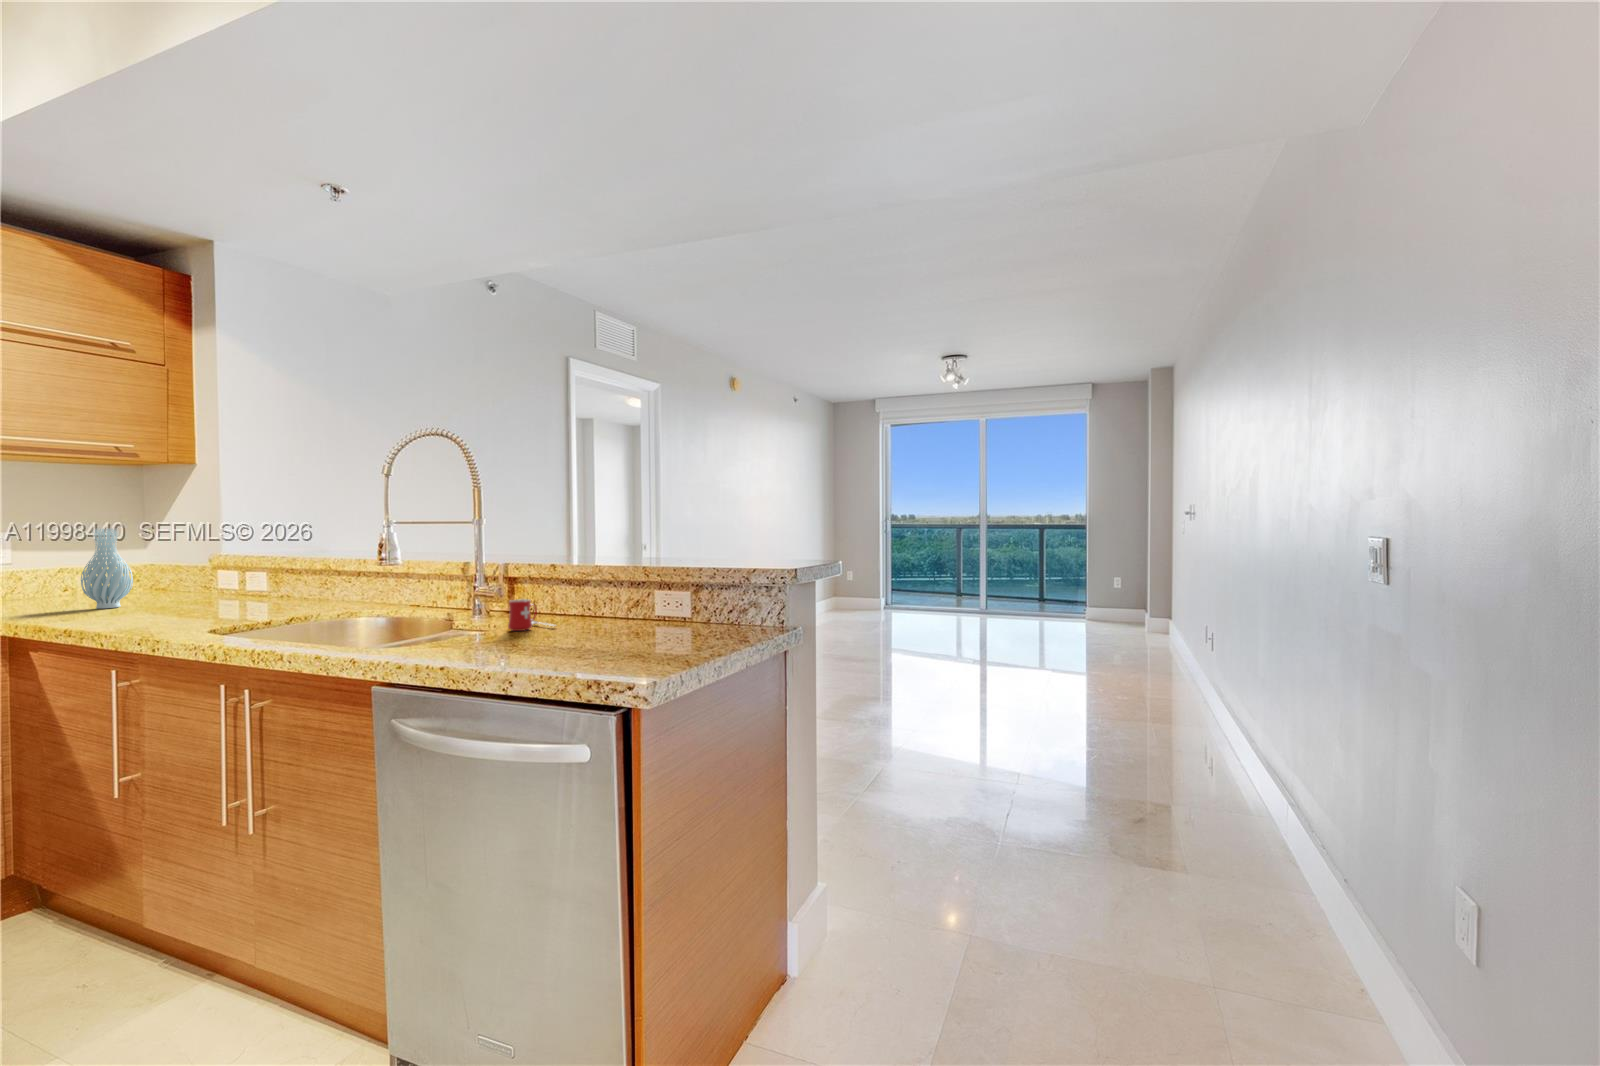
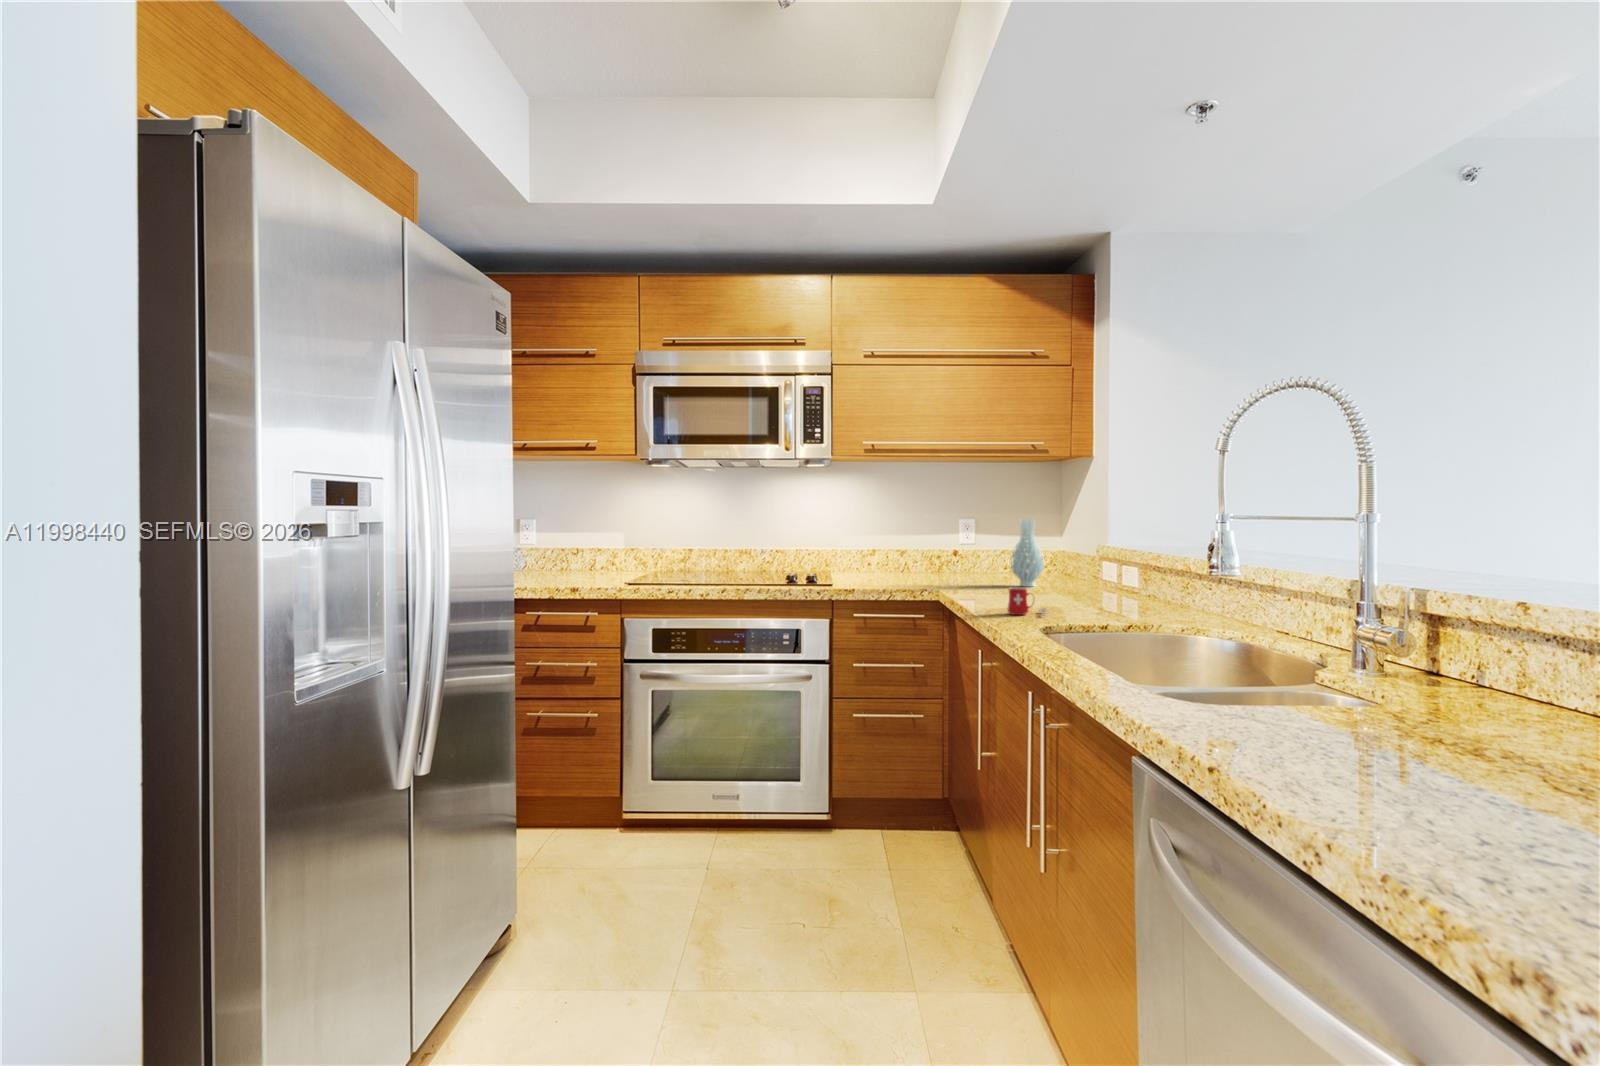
mug: present [508,599,553,631] -> present [1007,587,1047,616]

